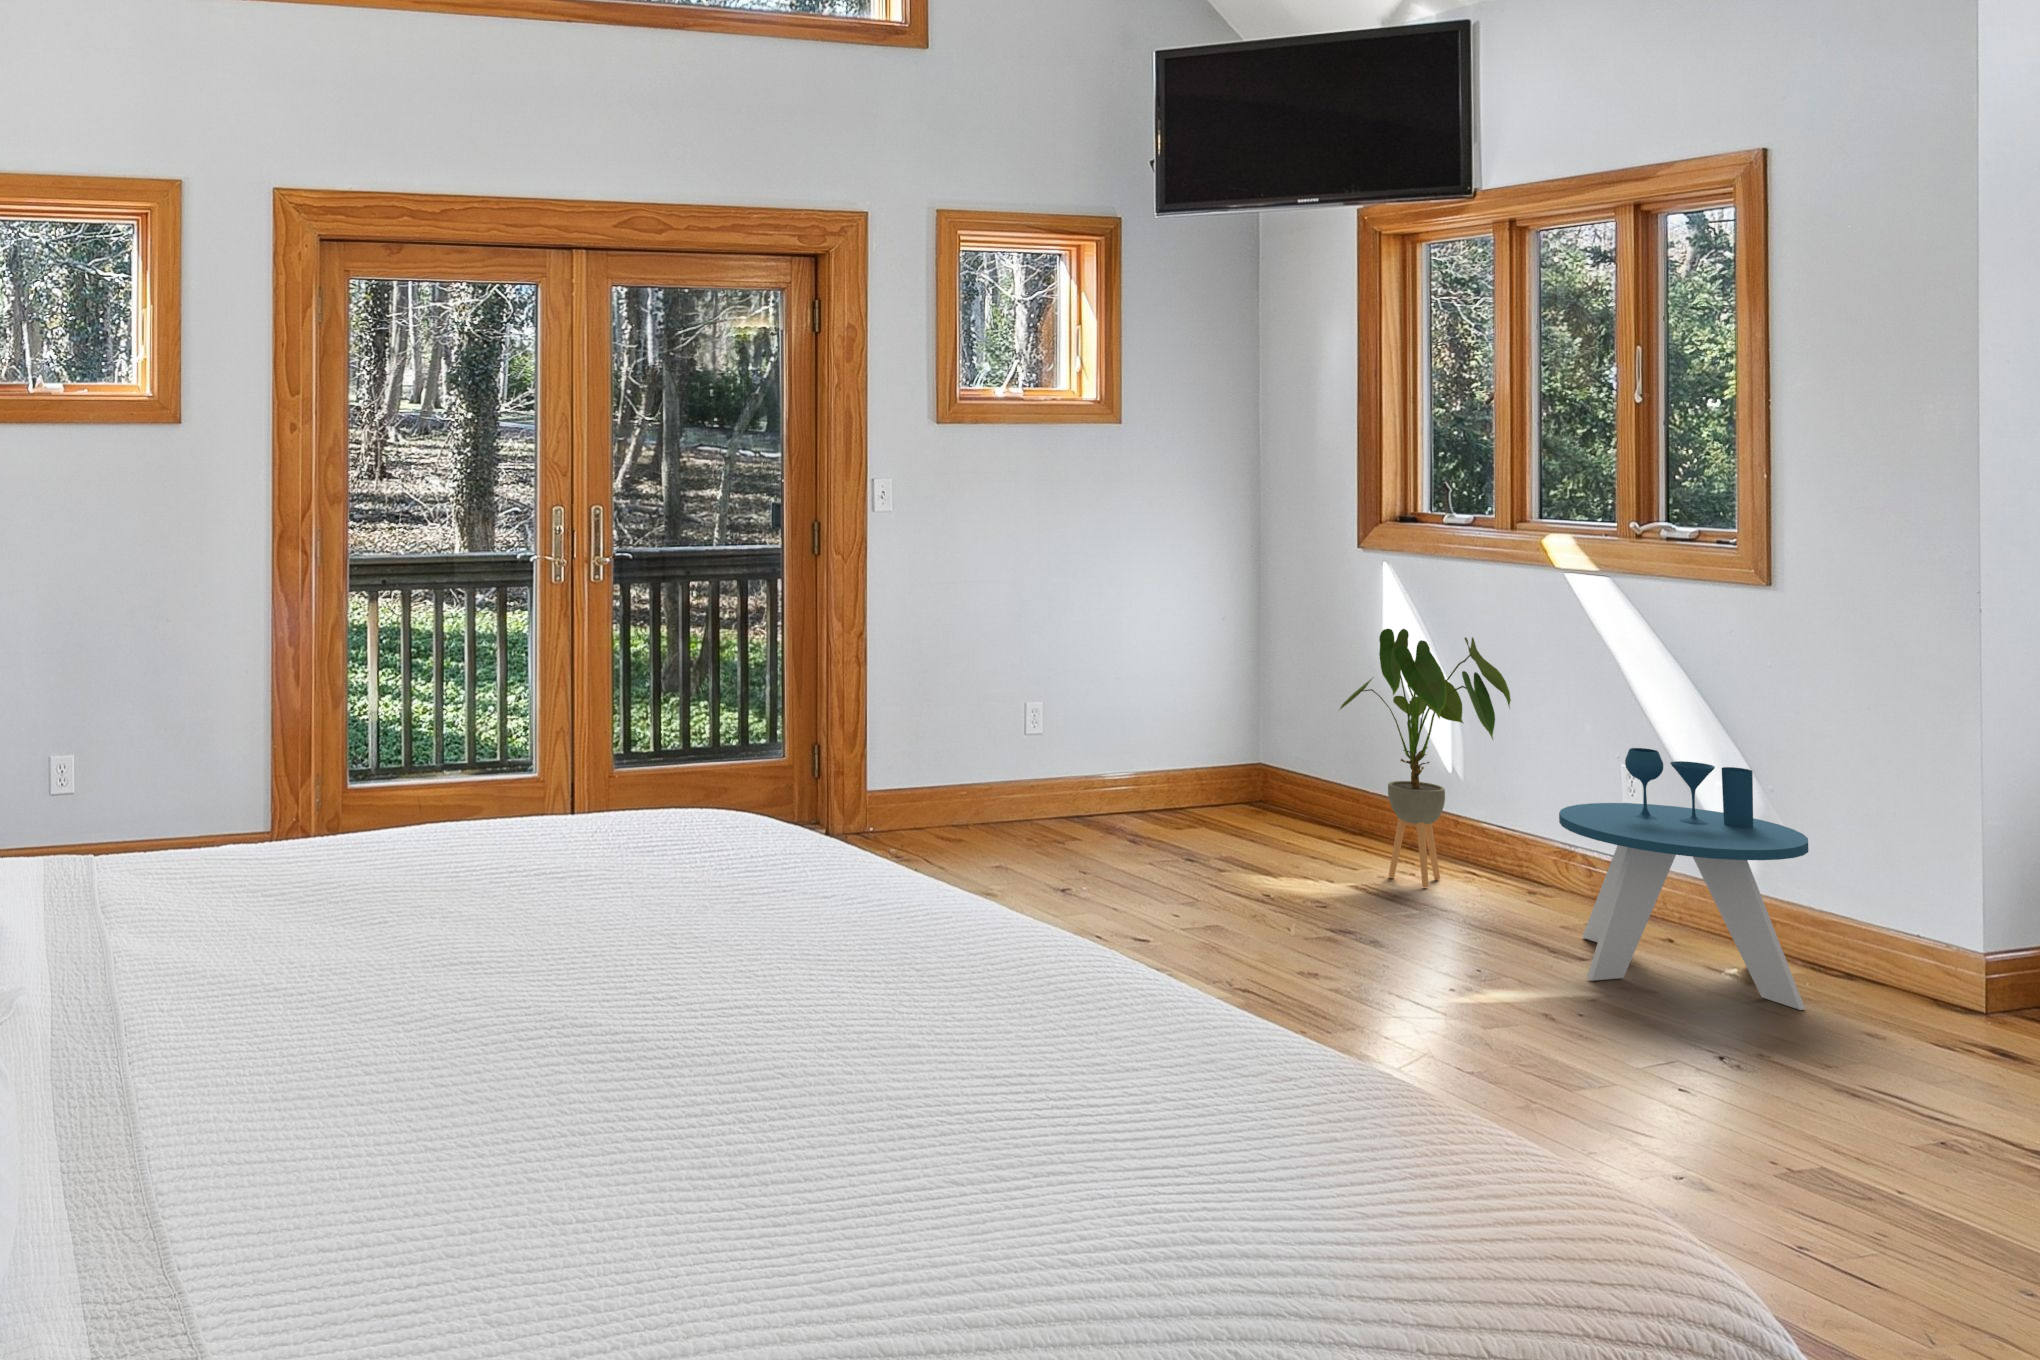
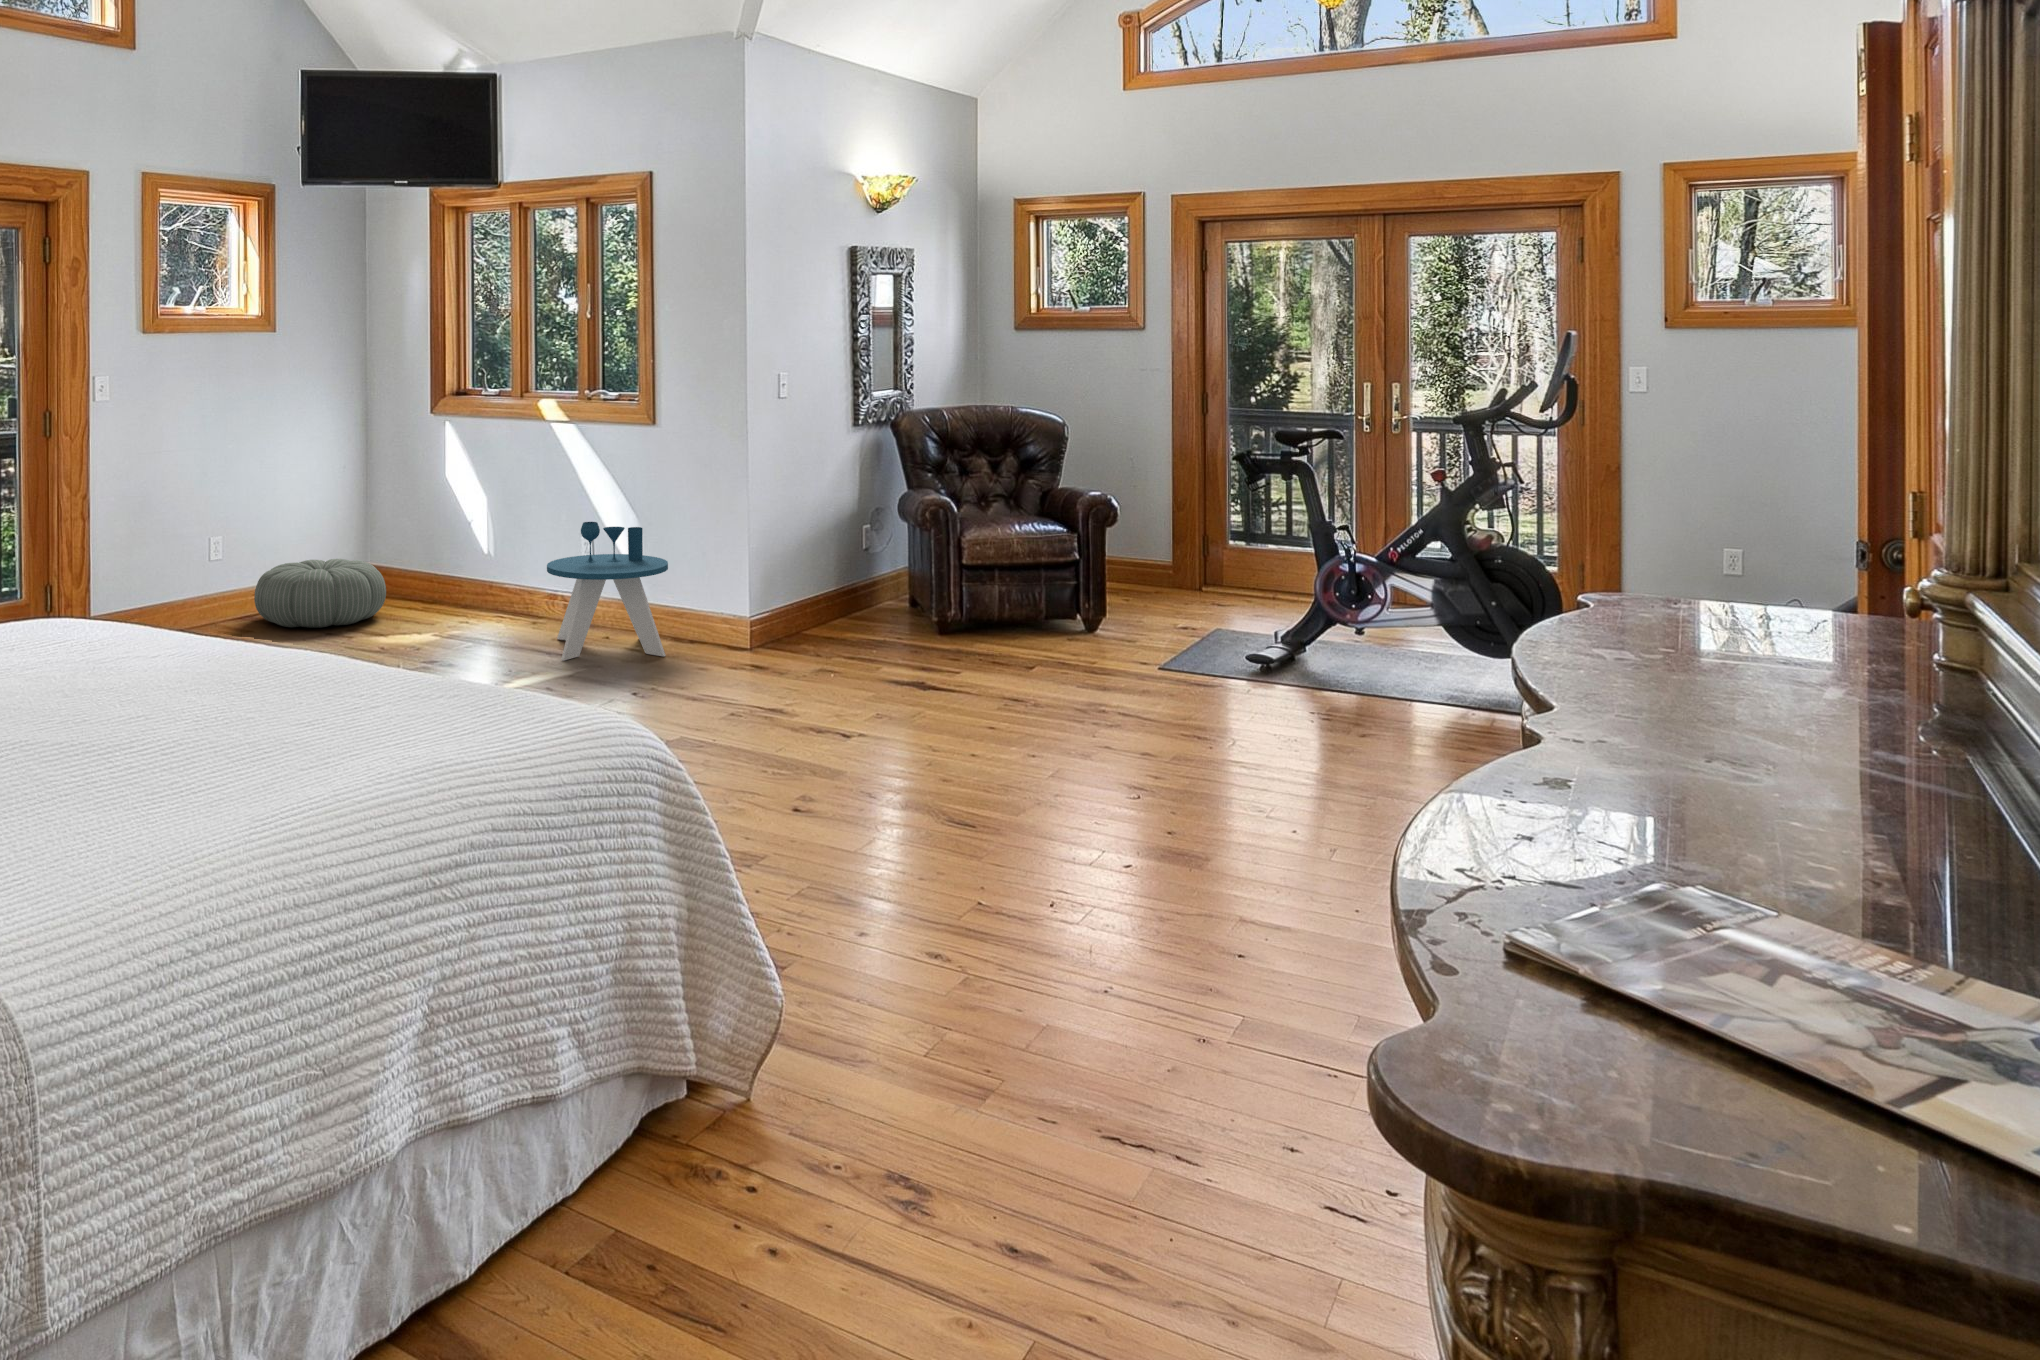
house plant: present [1340,629,1511,887] -> none [418,464,518,626]
pouf: none [1088,748,1287,853] -> present [254,559,386,628]

